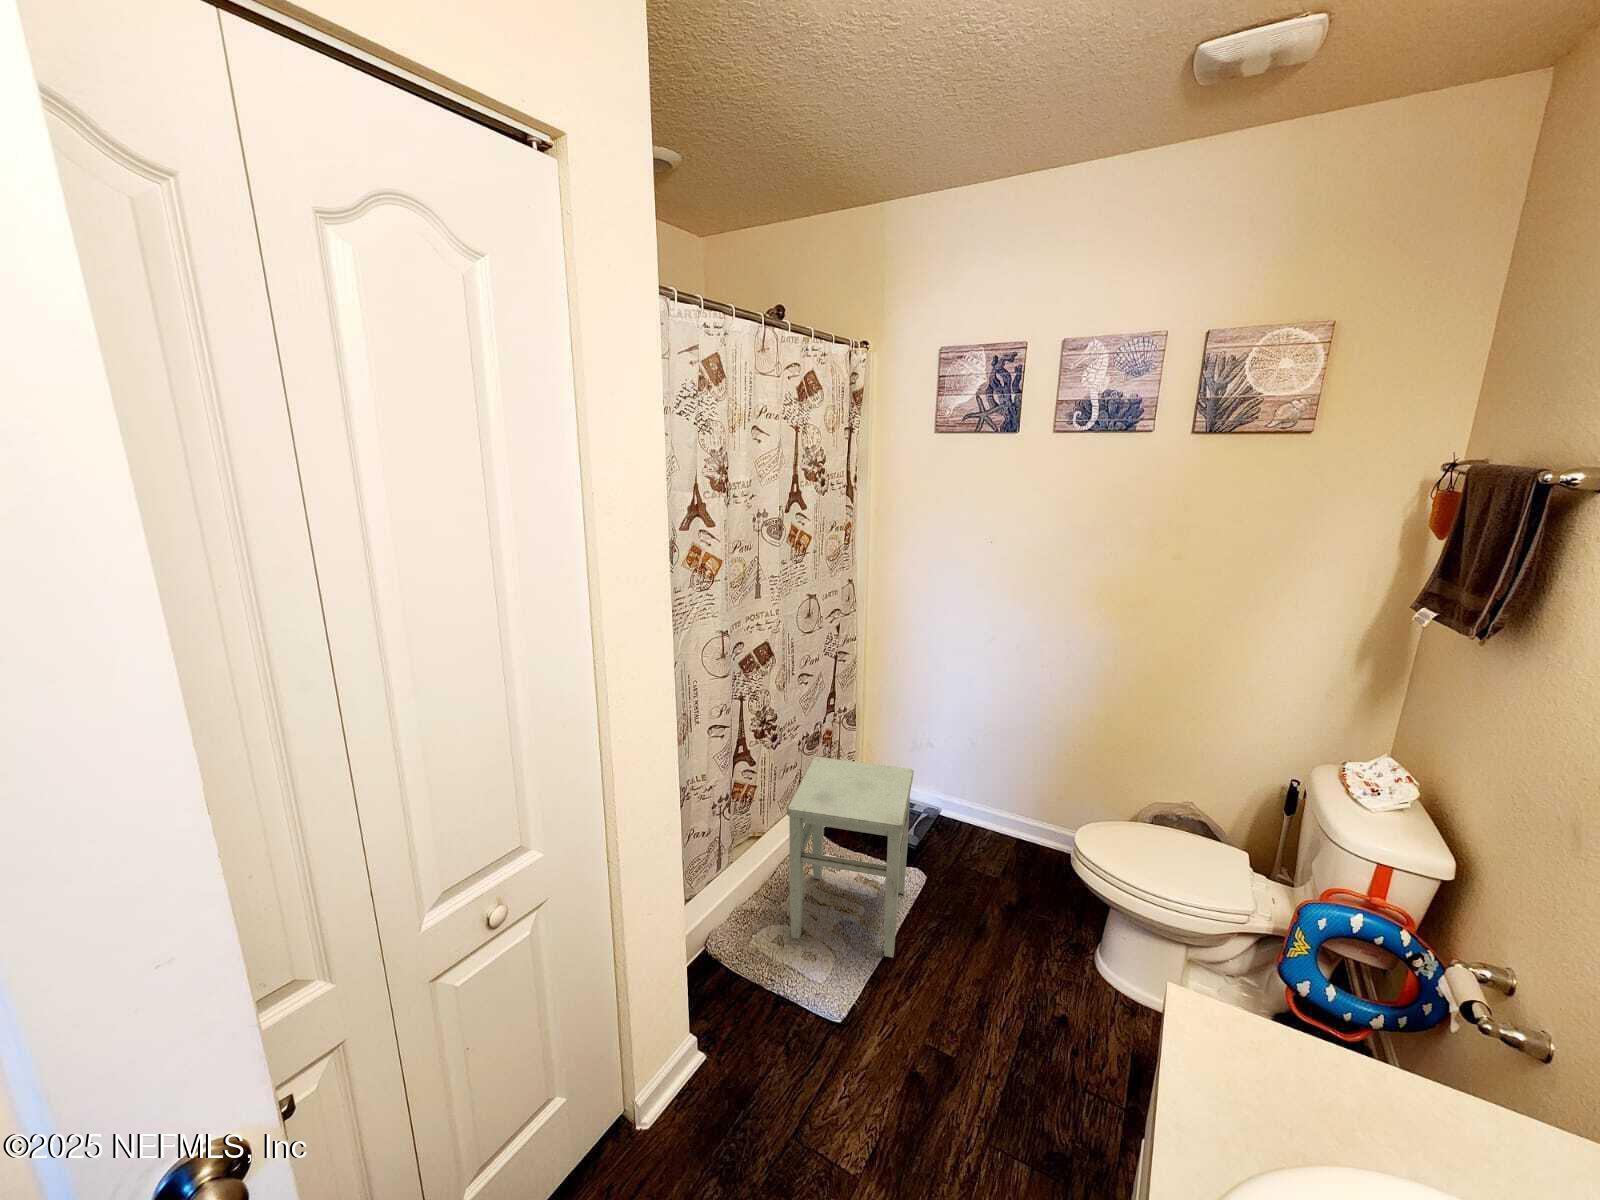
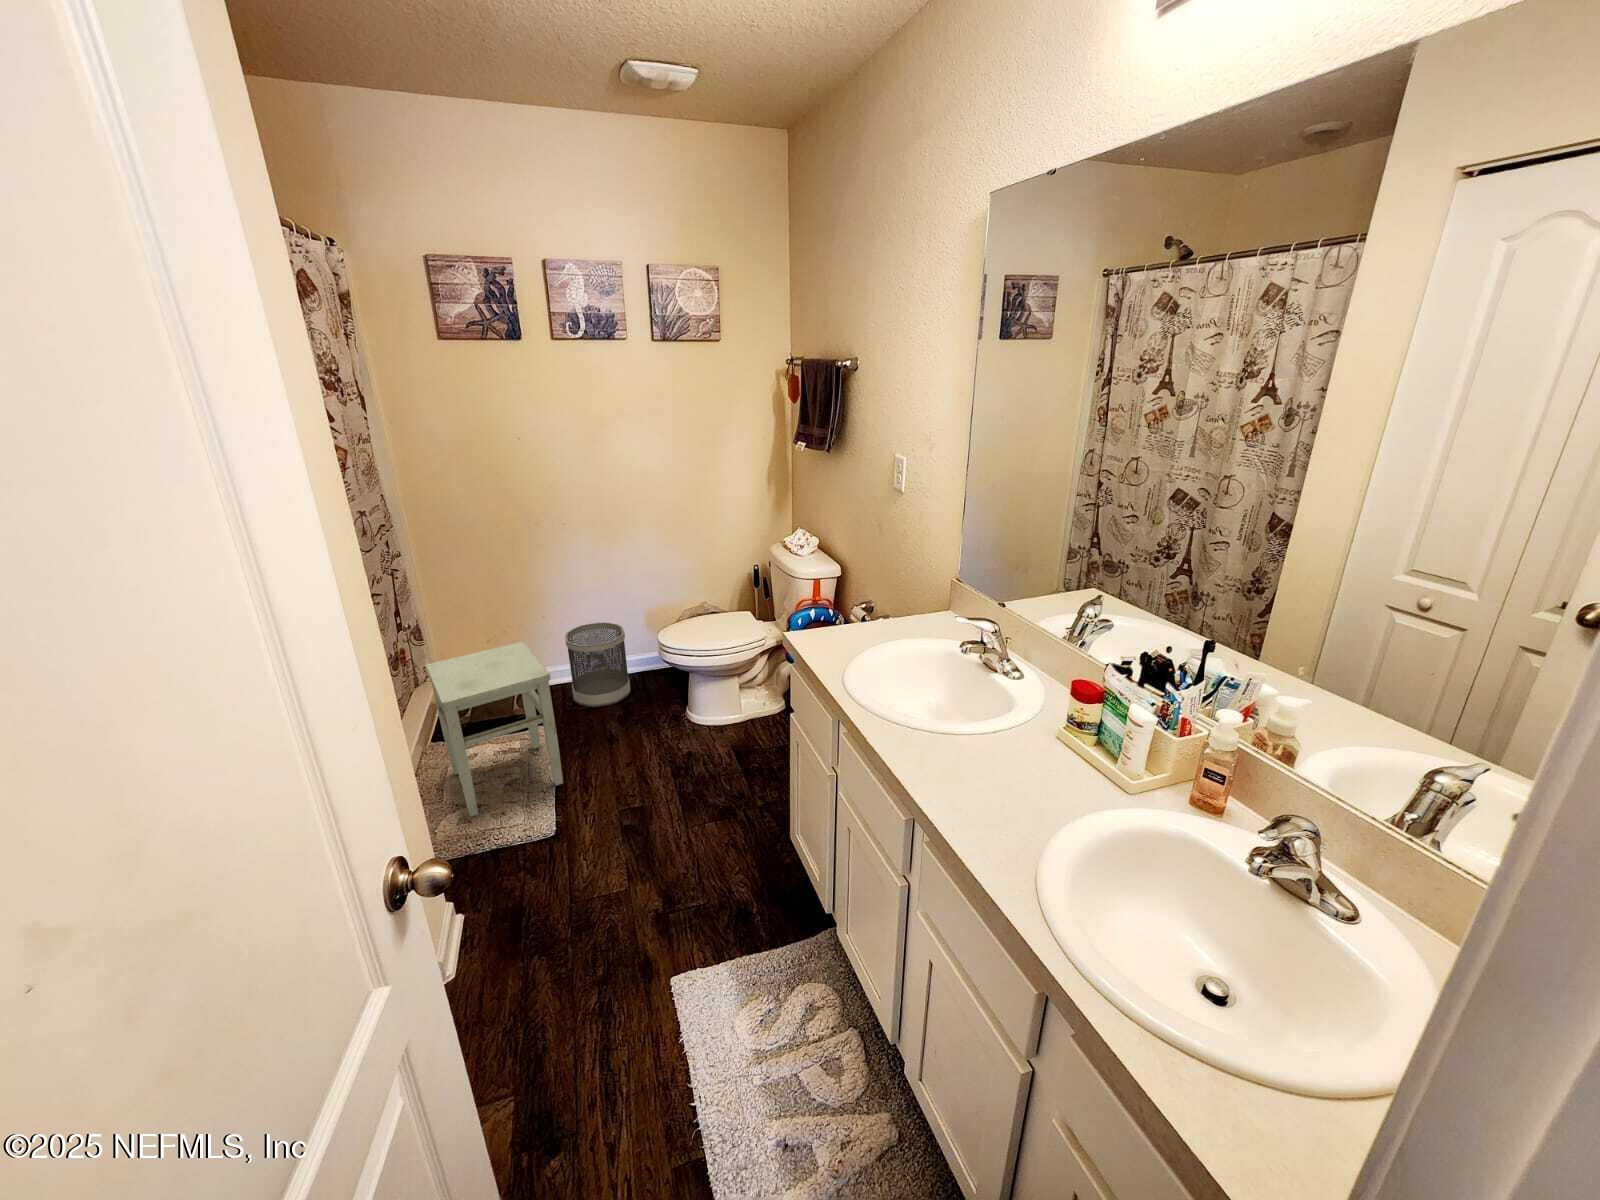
wastebasket: none [974,768,1057,883] -> present [565,622,631,707]

